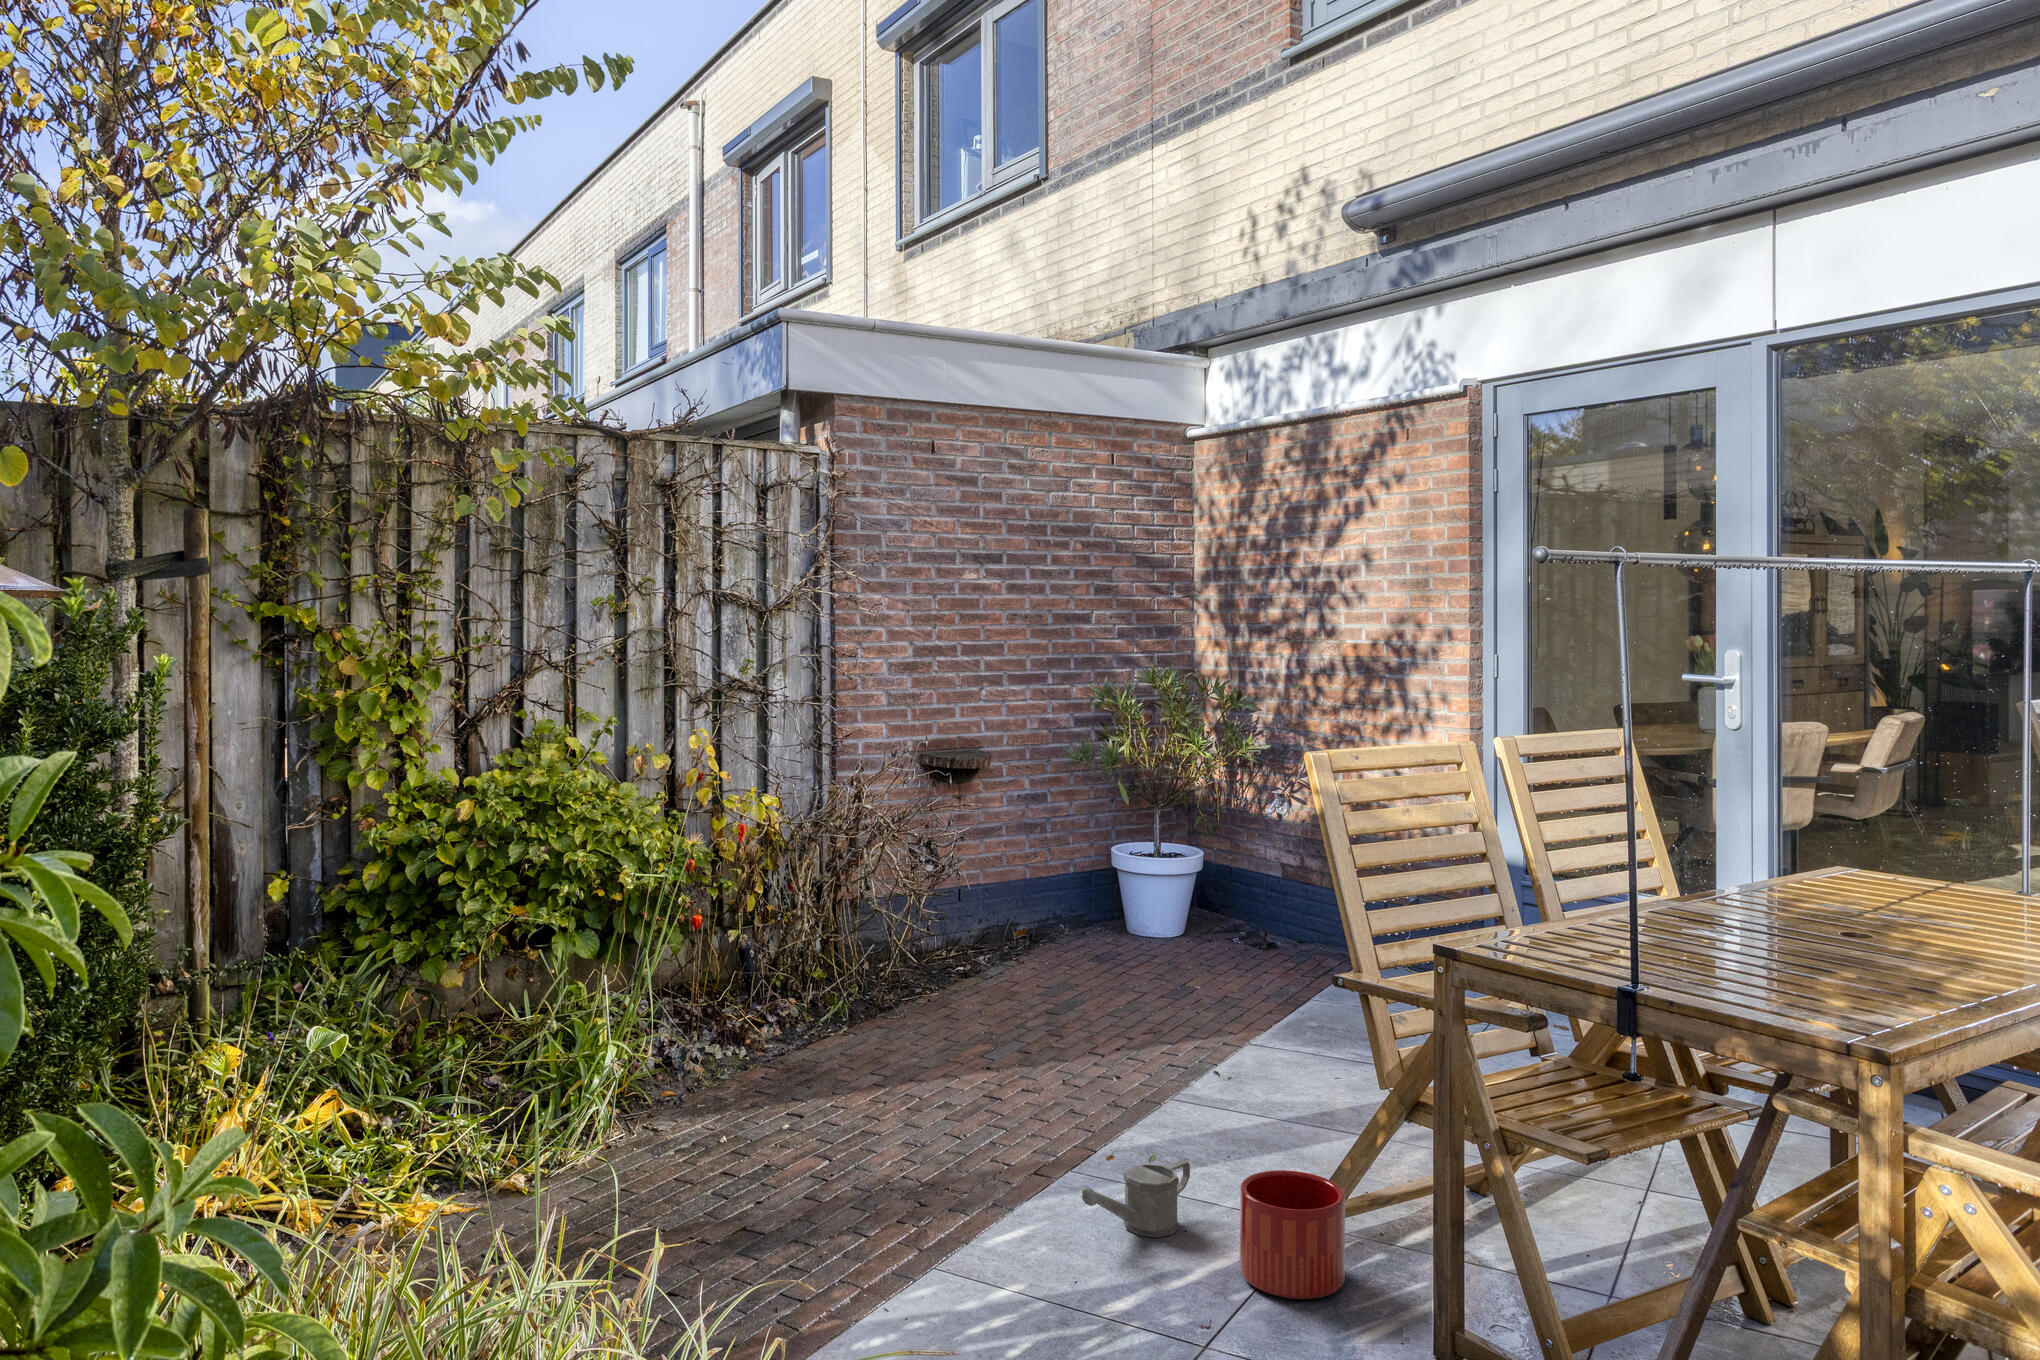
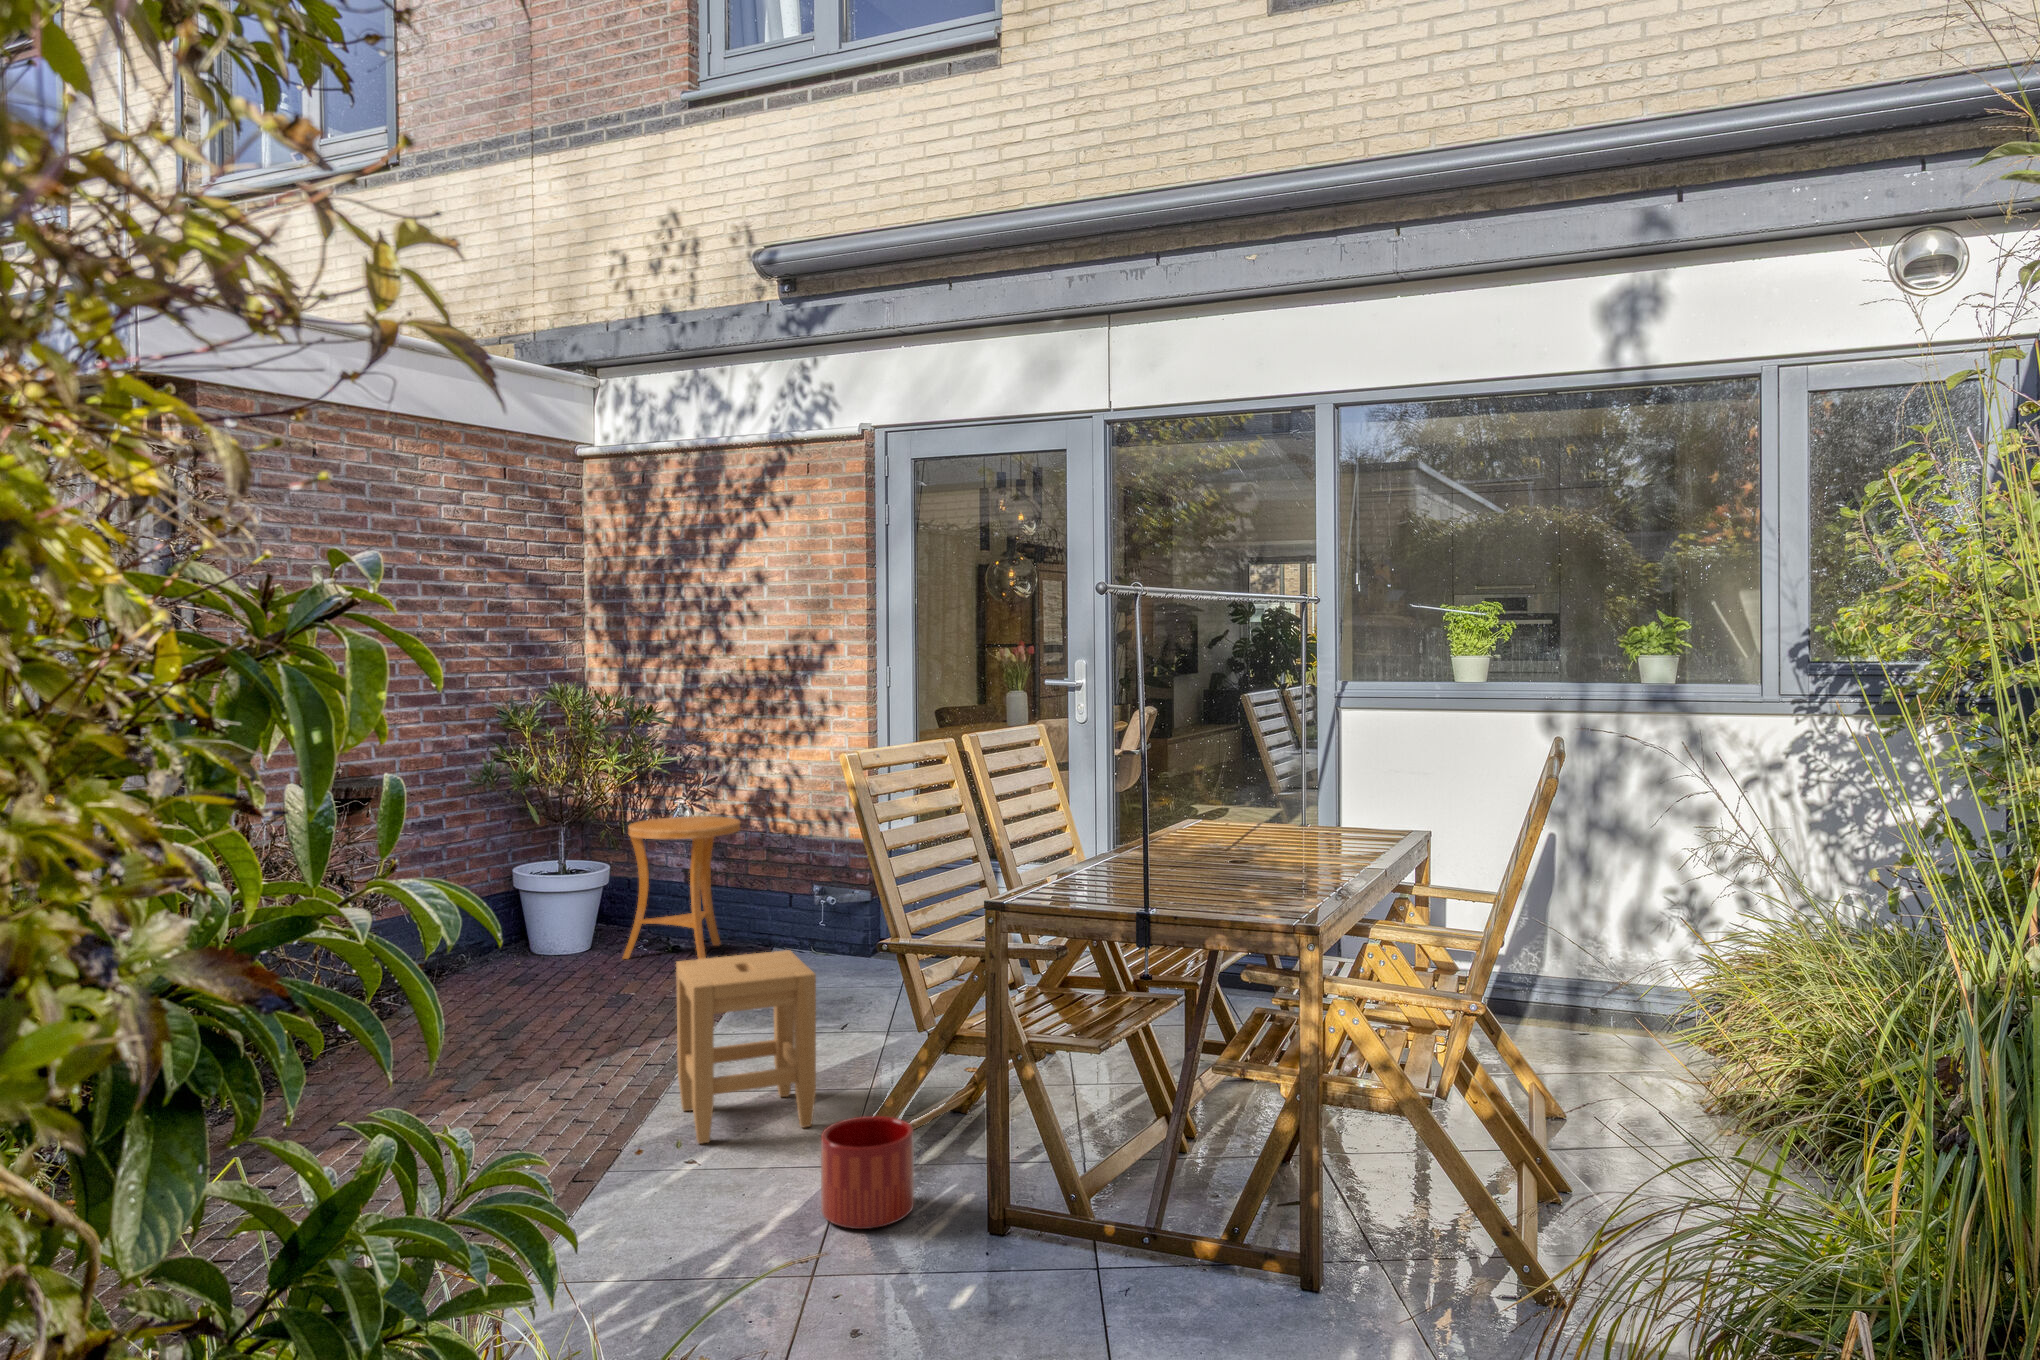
side table: none [1212,810,1334,971] -> present [623,816,741,959]
stool: none [1164,965,1296,1168] -> present [676,950,816,1144]
watering can: present [1082,1160,1190,1238] -> none [665,1136,746,1215]

